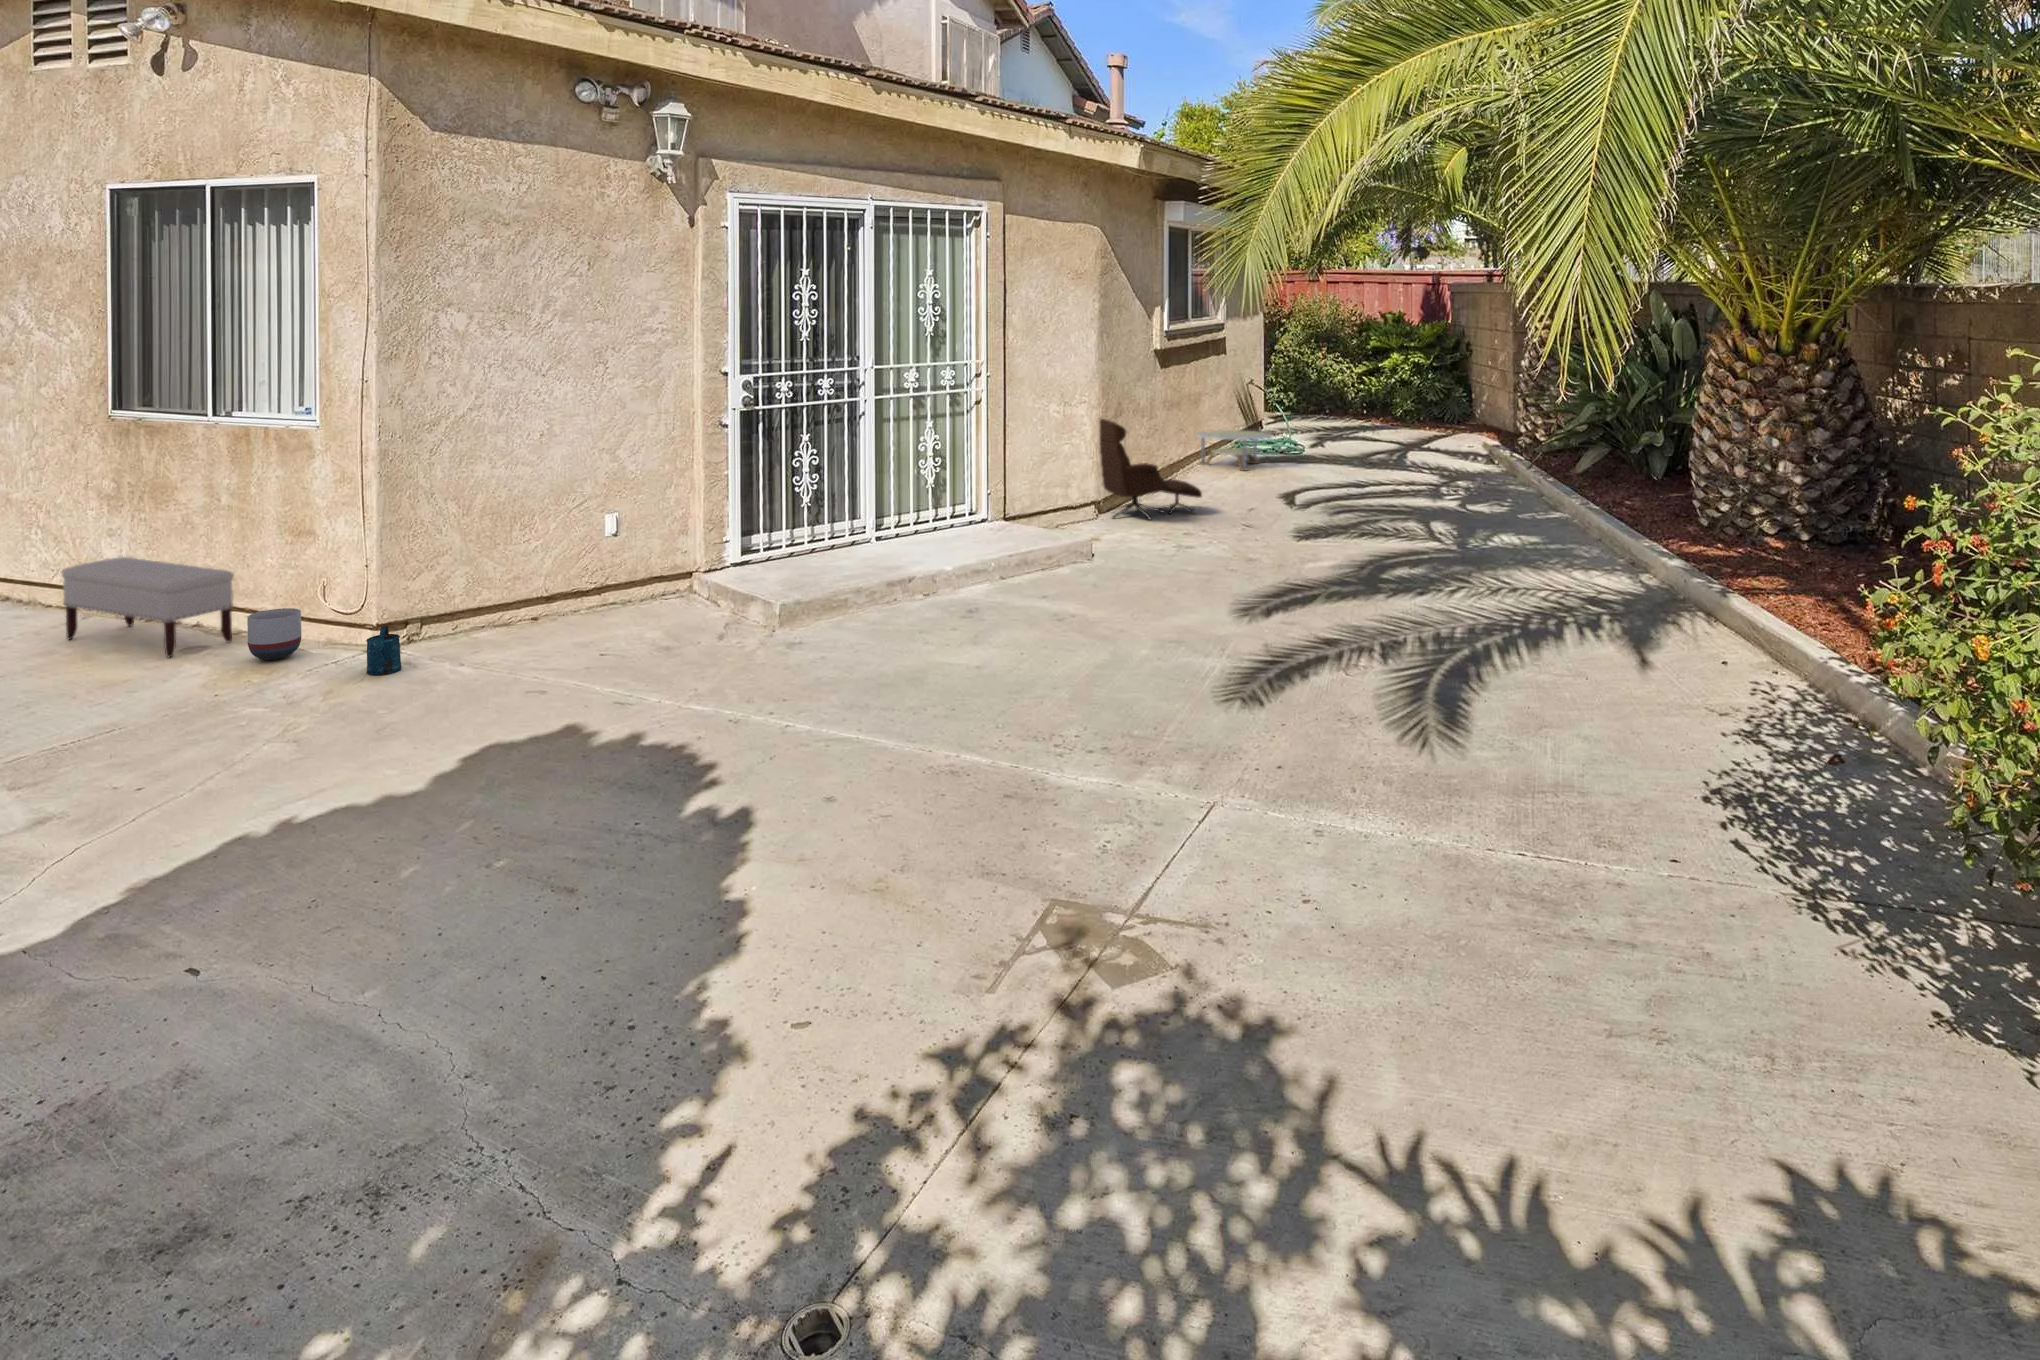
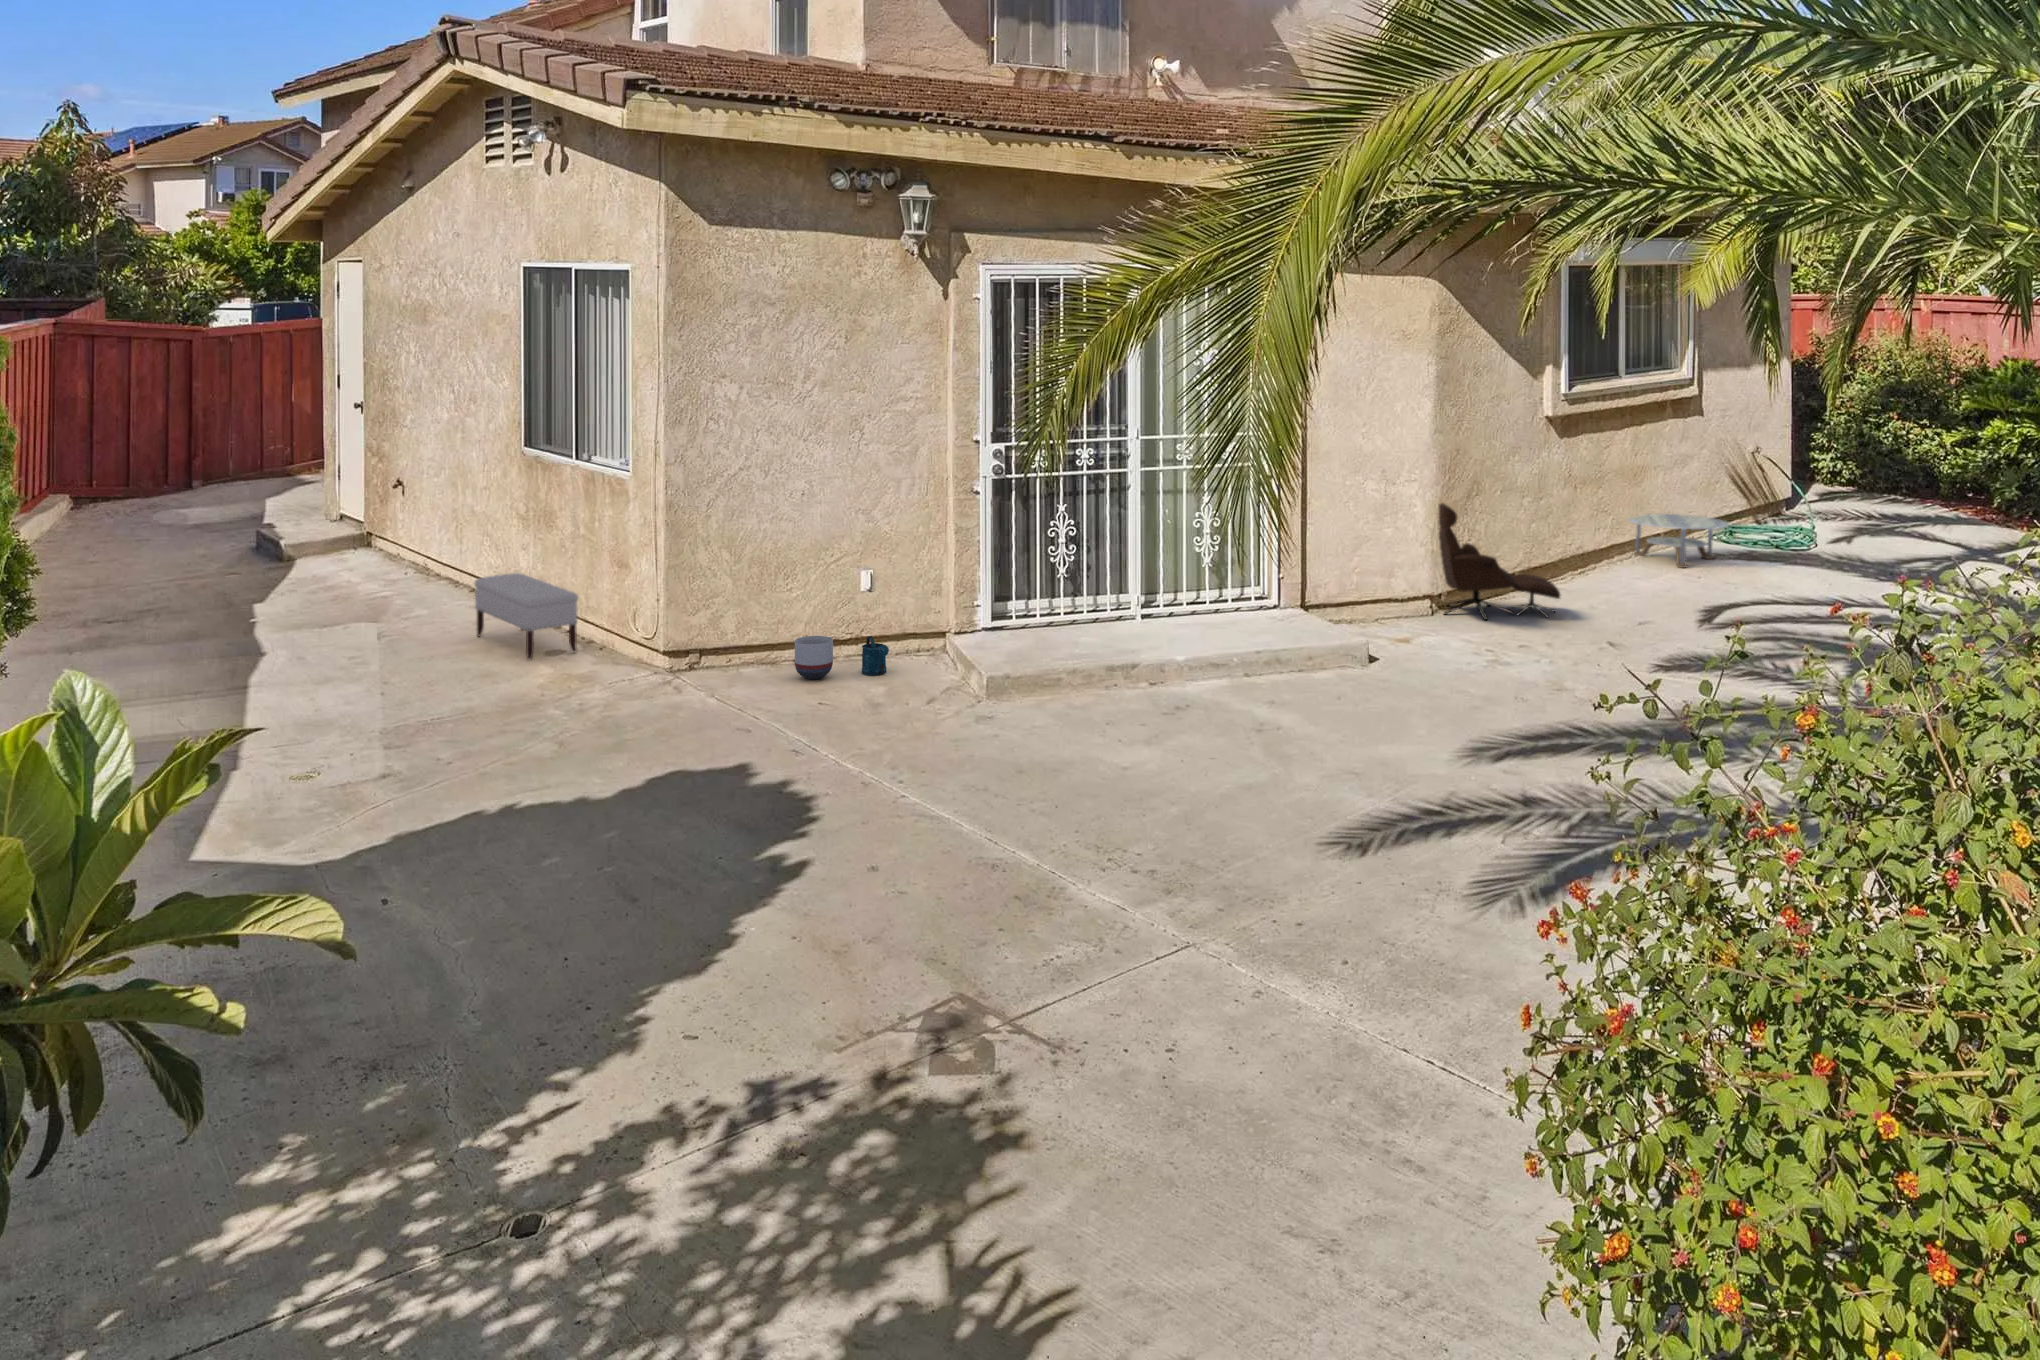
planter: present [247,608,301,660] -> present [795,636,833,679]
watering can: present [366,625,401,675] -> present [862,636,889,676]

